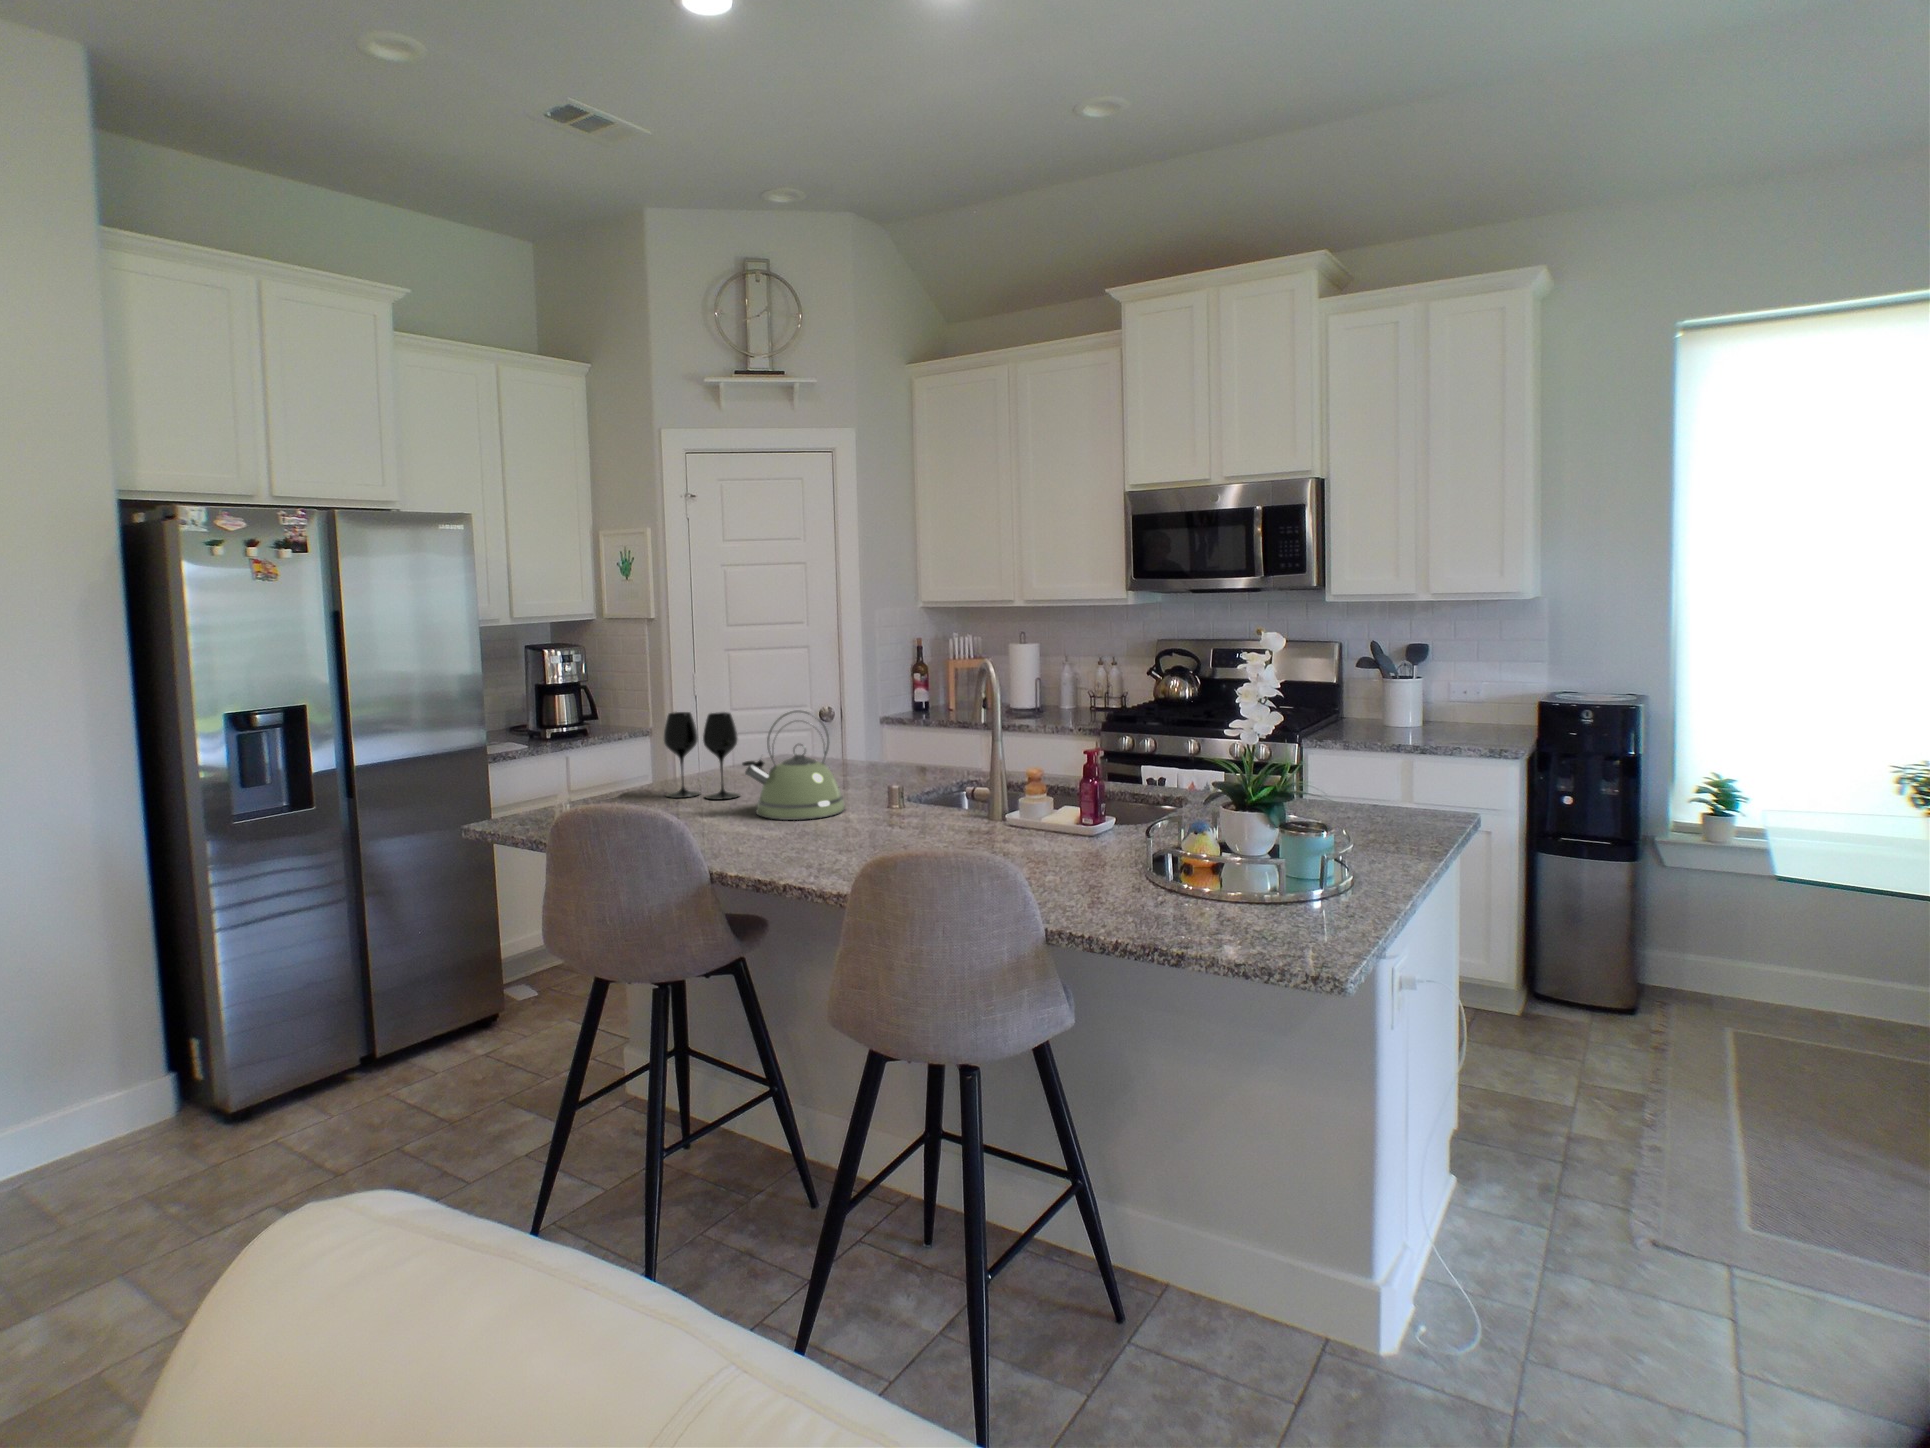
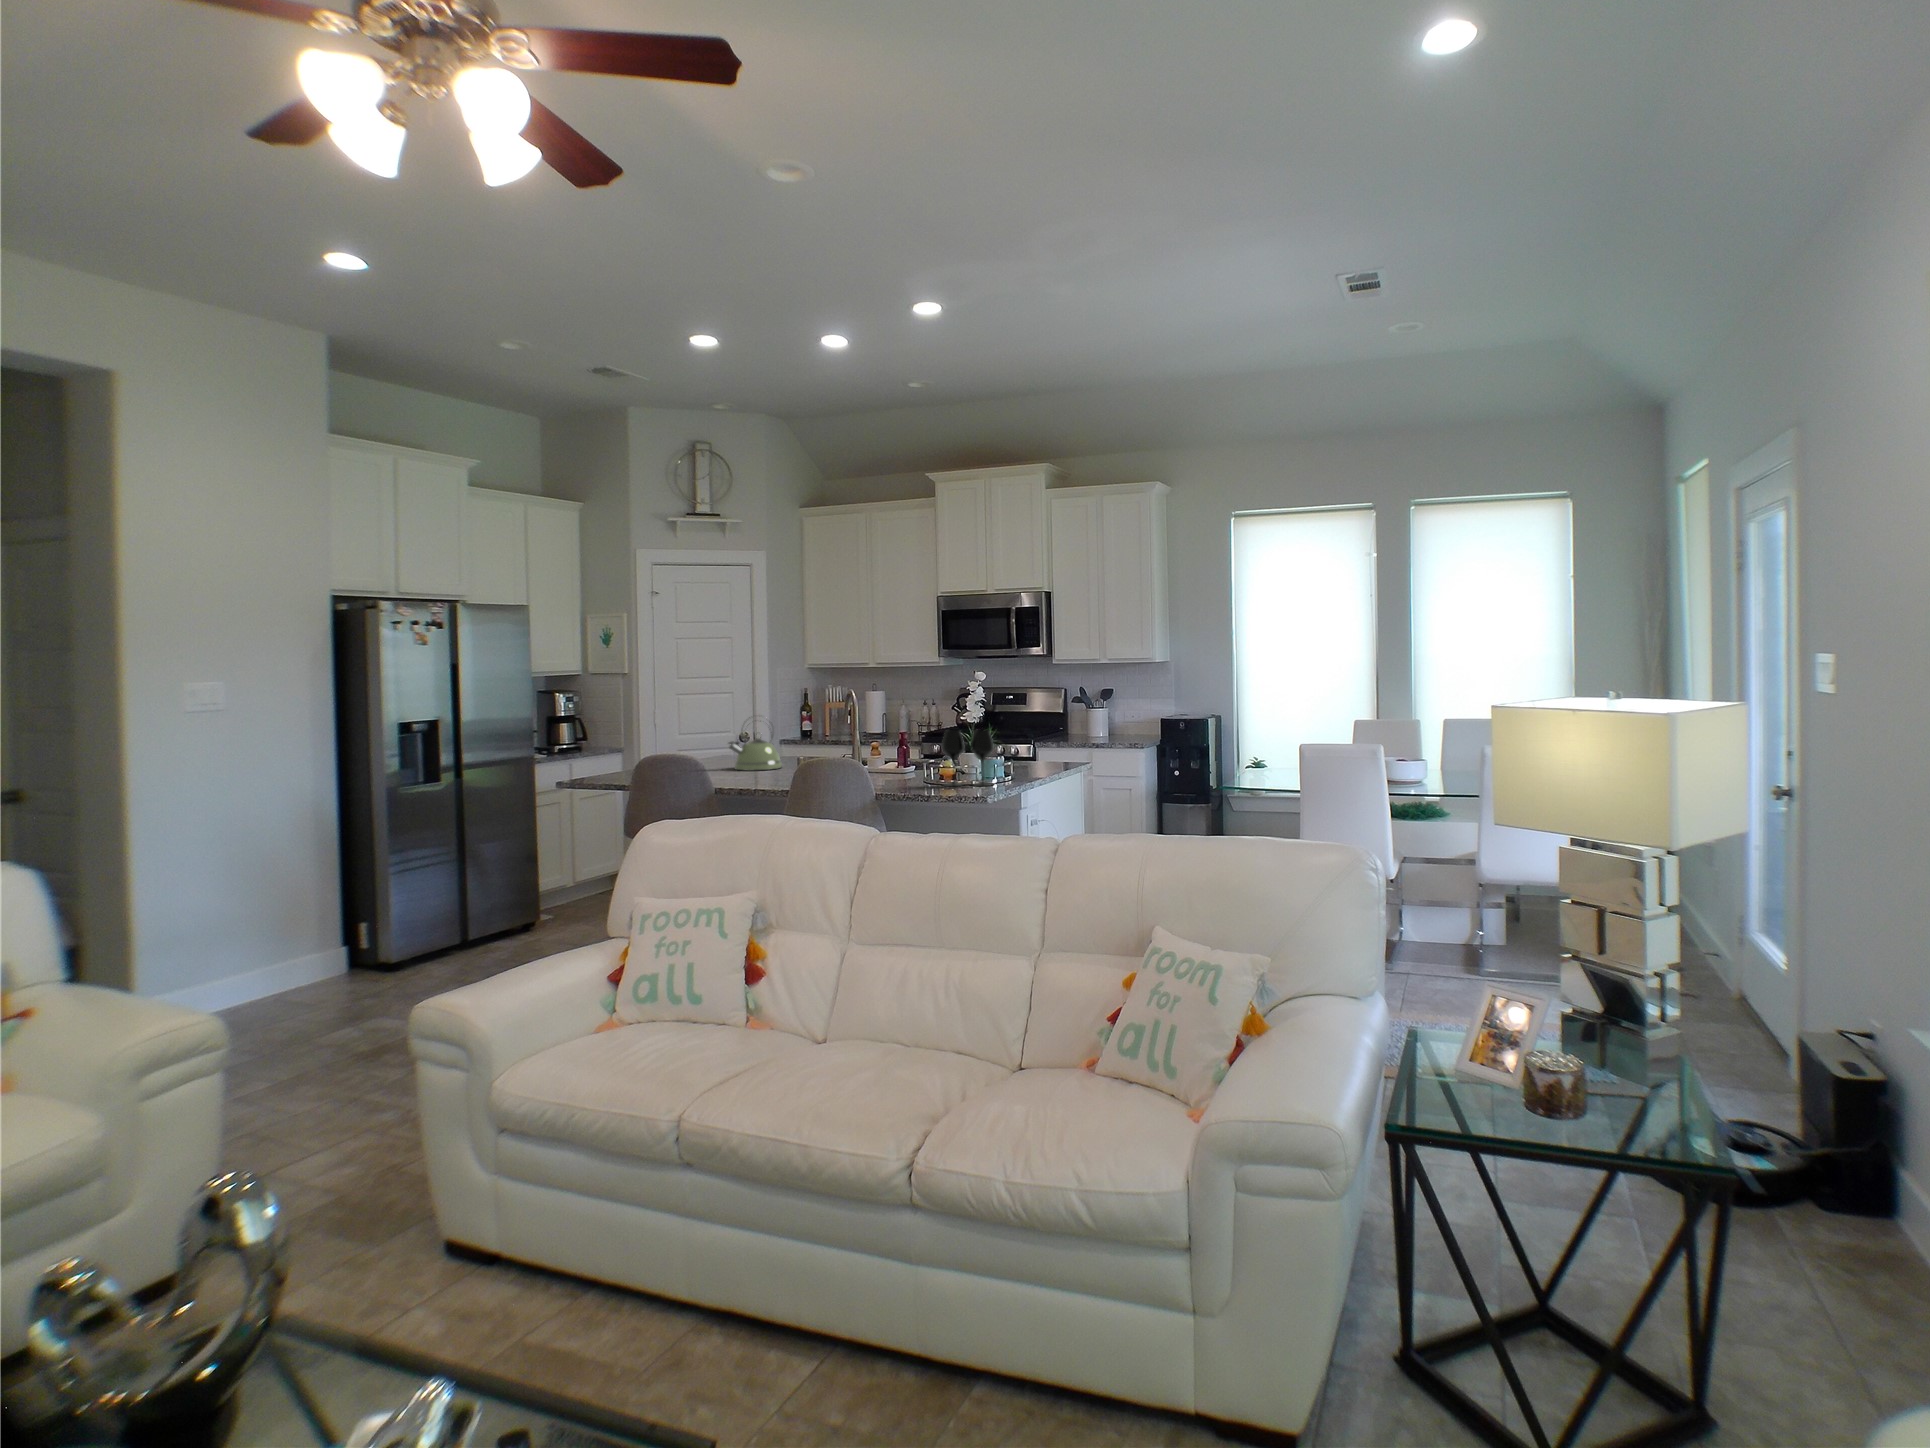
wine glass: present [664,712,740,799] -> present [942,730,993,786]

